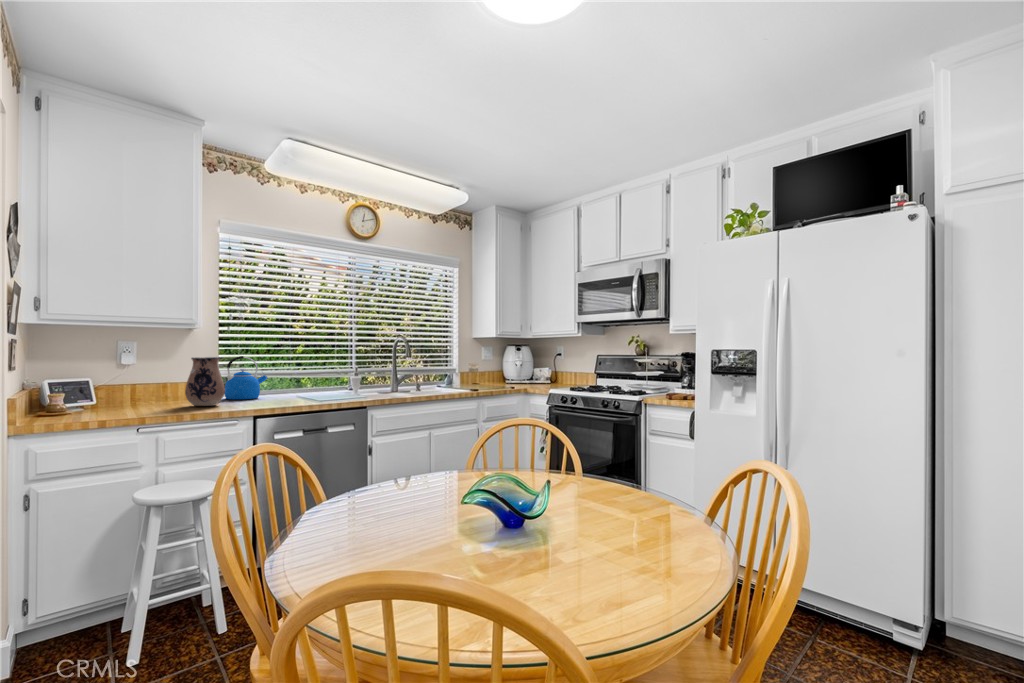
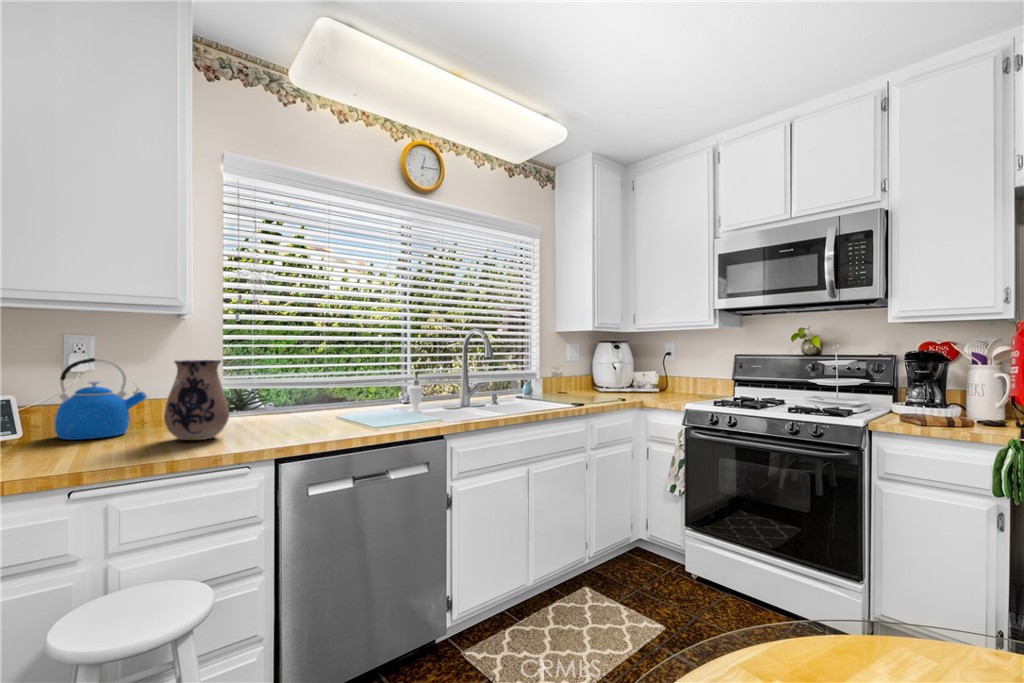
kettle: present [225,356,268,400] -> present [55,358,147,440]

